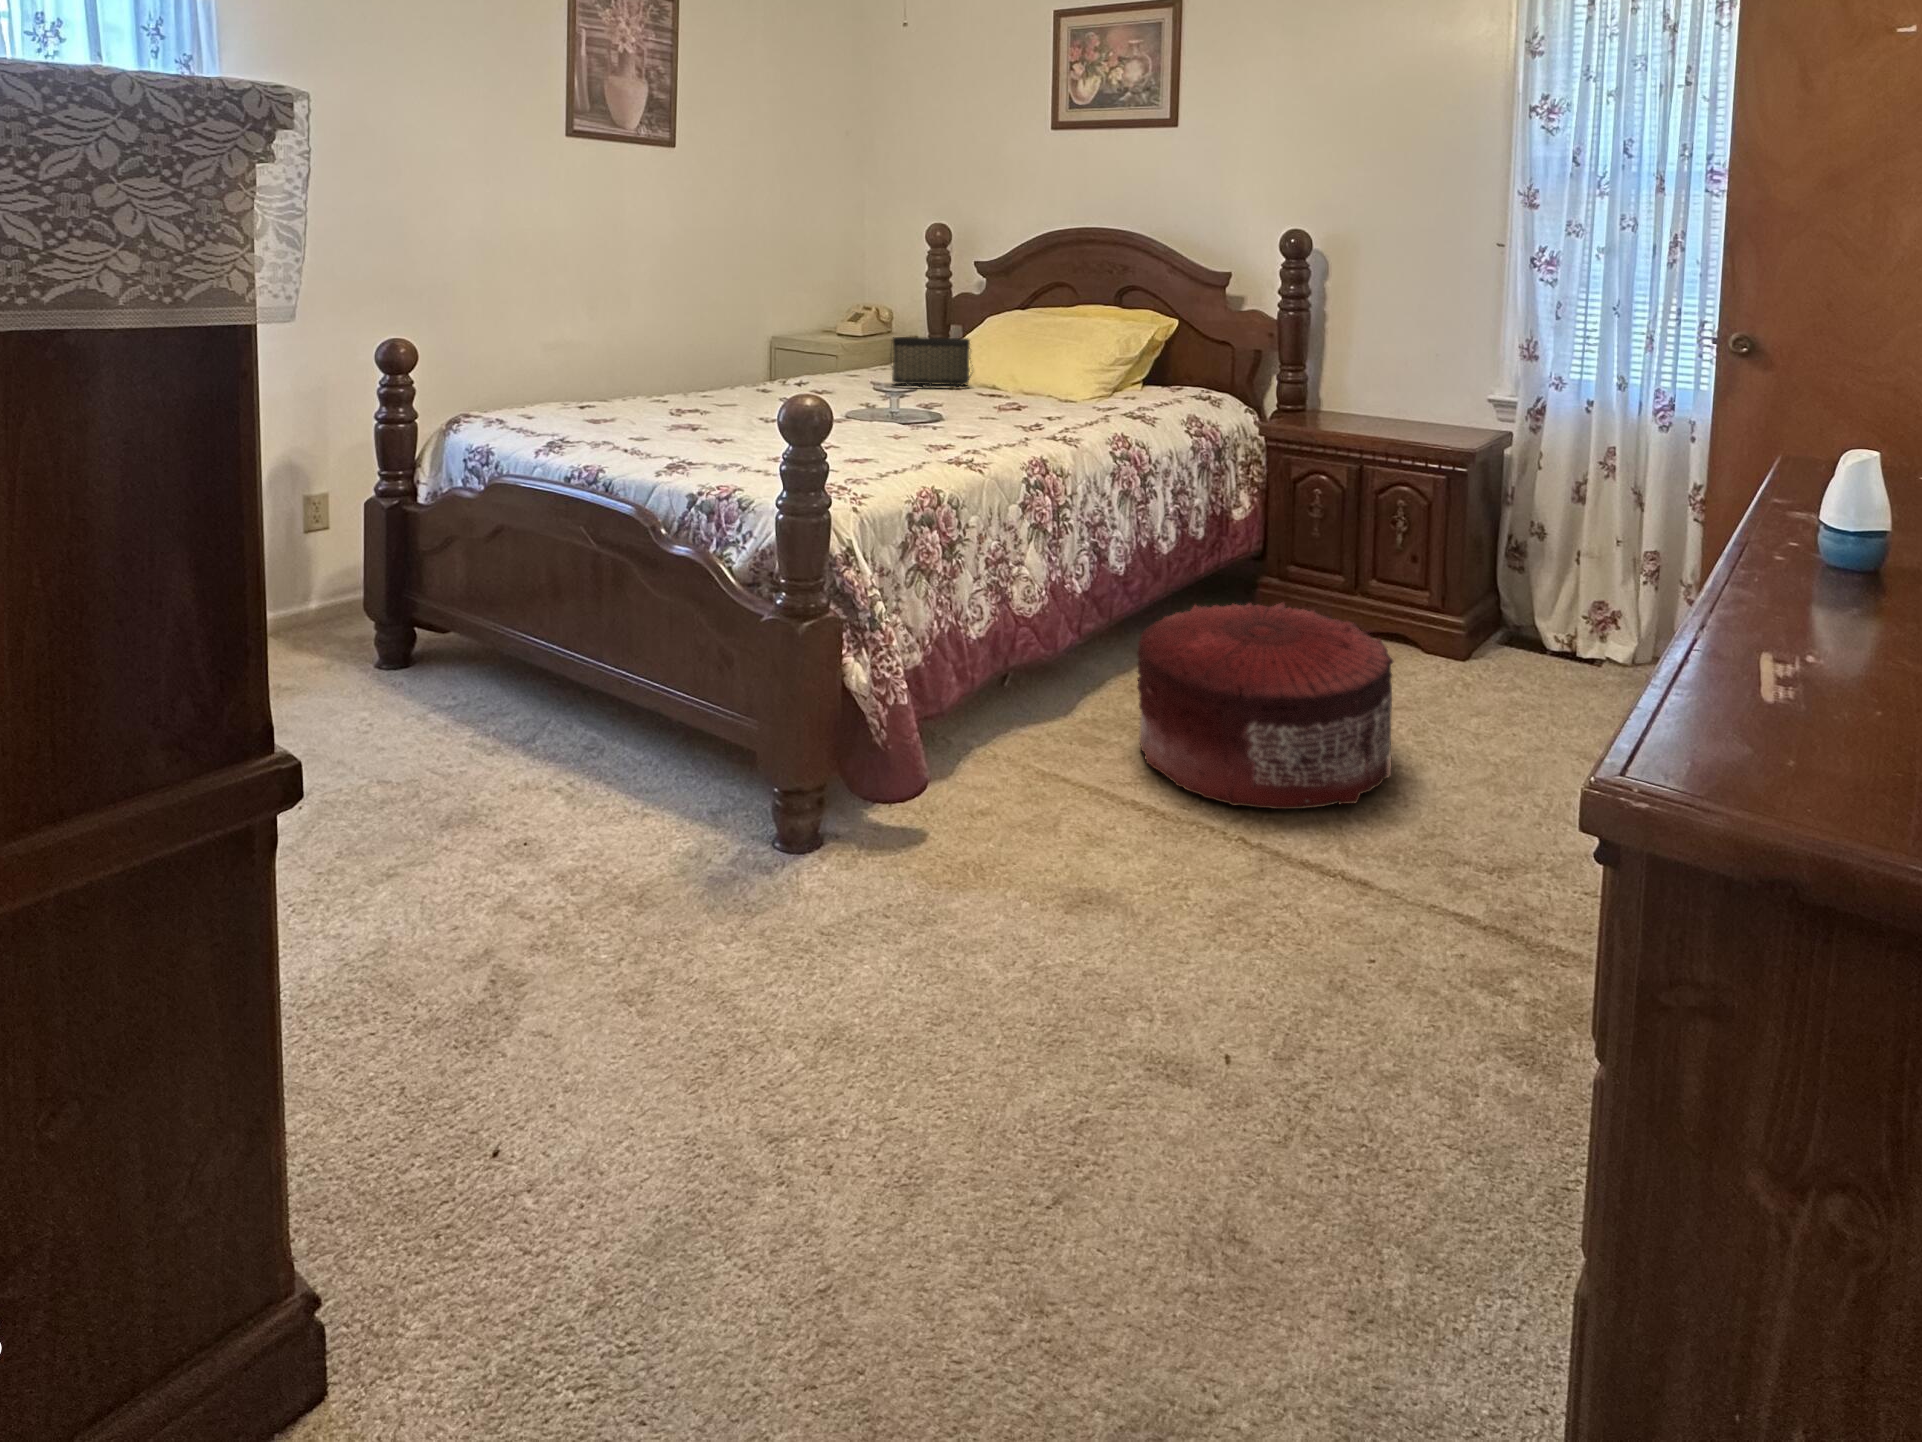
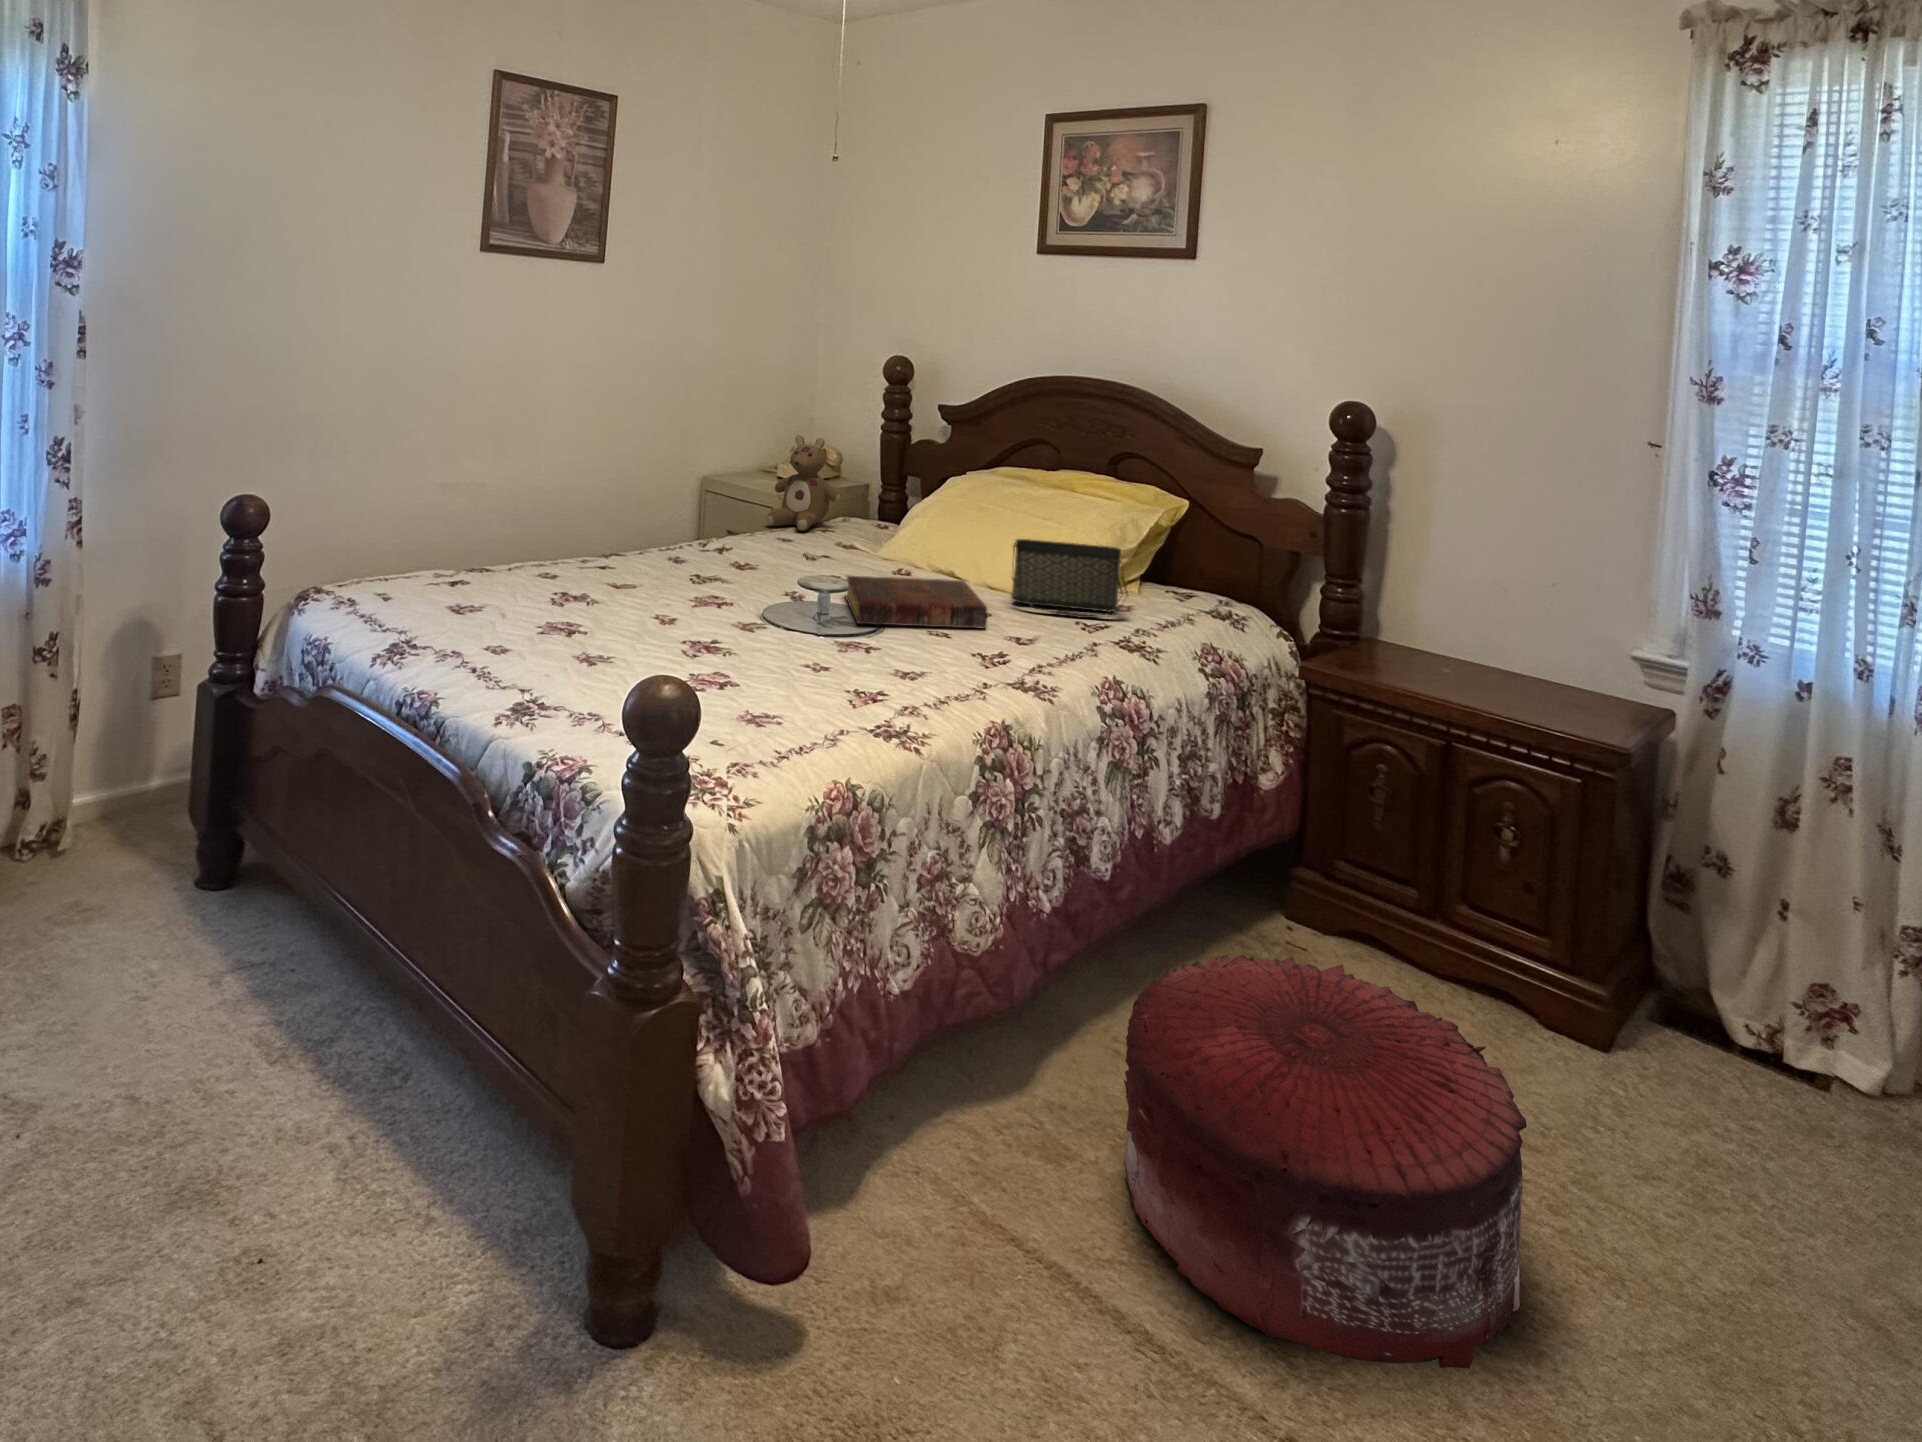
stuffed bear: none [831,291,893,370] -> present [766,435,840,531]
handbag: present [892,337,973,388] -> present [1011,539,1128,618]
book: none [908,384,1023,415] -> present [845,576,987,629]

